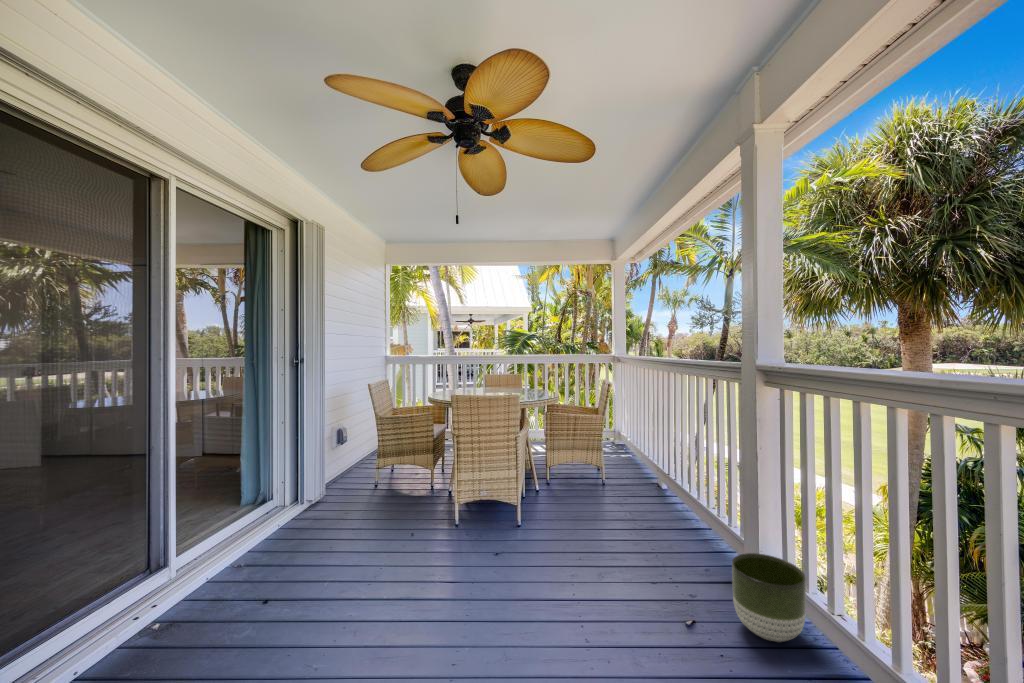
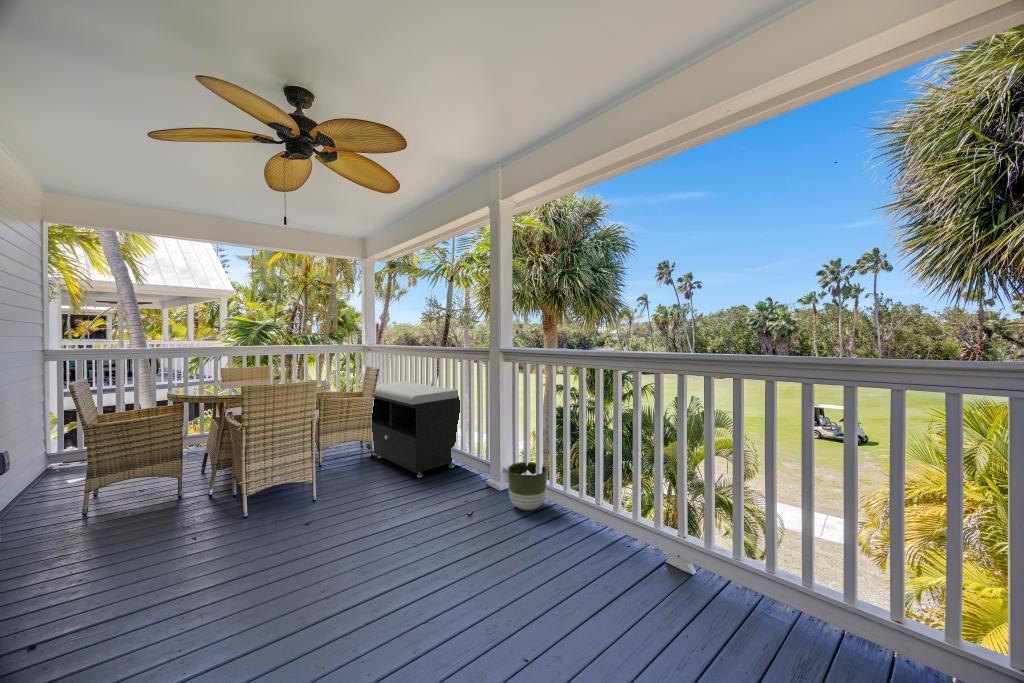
storage bench: none [594,404,710,530] -> present [366,381,460,477]

